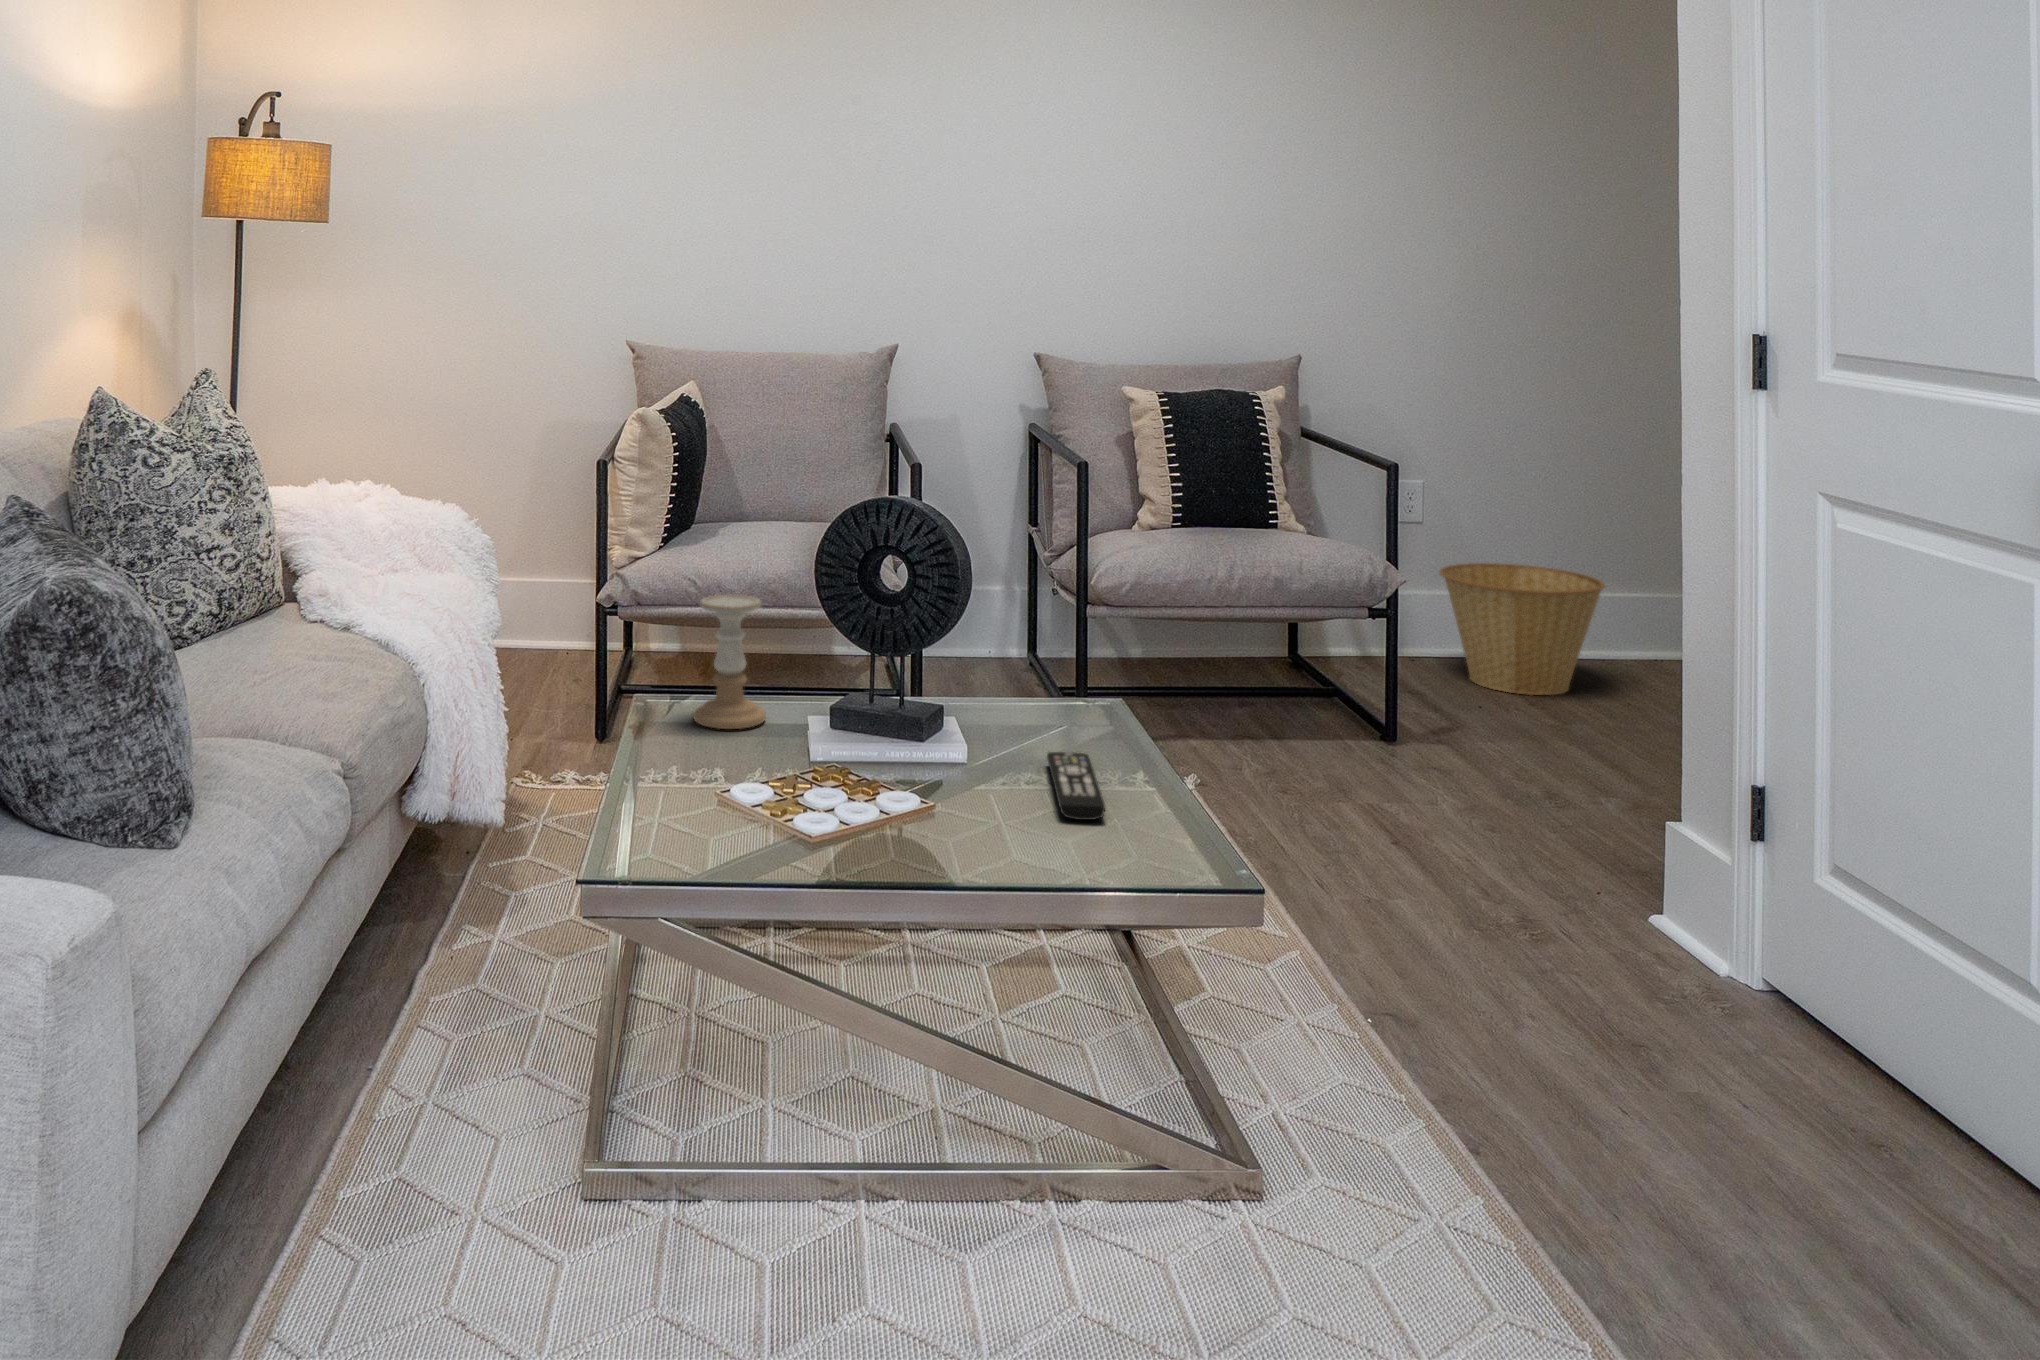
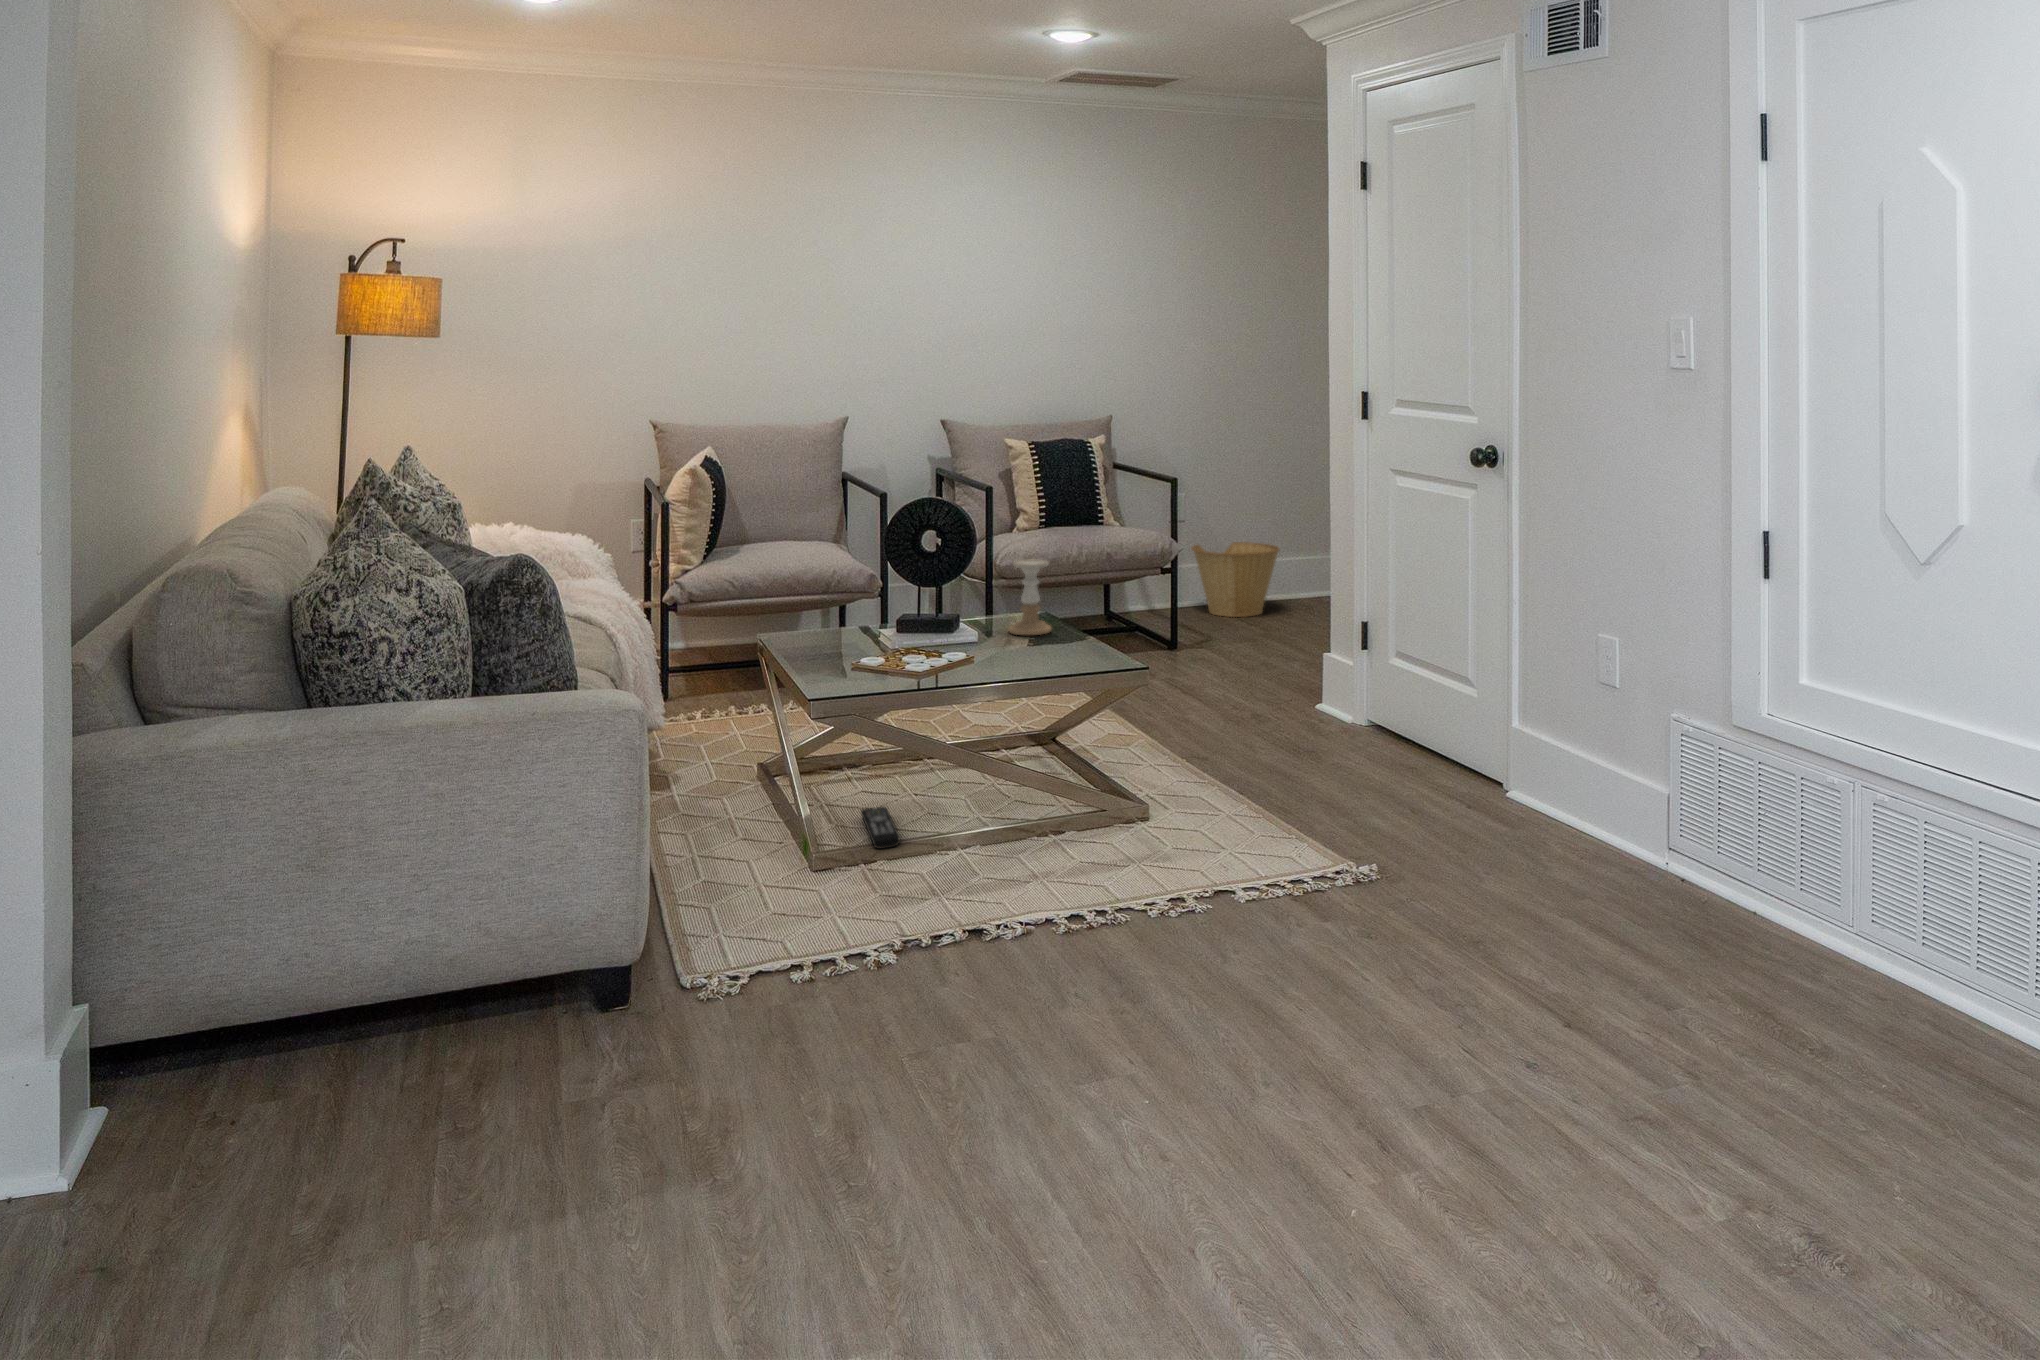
candle holder: present [693,595,766,729] -> present [1009,560,1051,635]
remote control: present [1047,752,1105,820] -> present [861,807,900,849]

